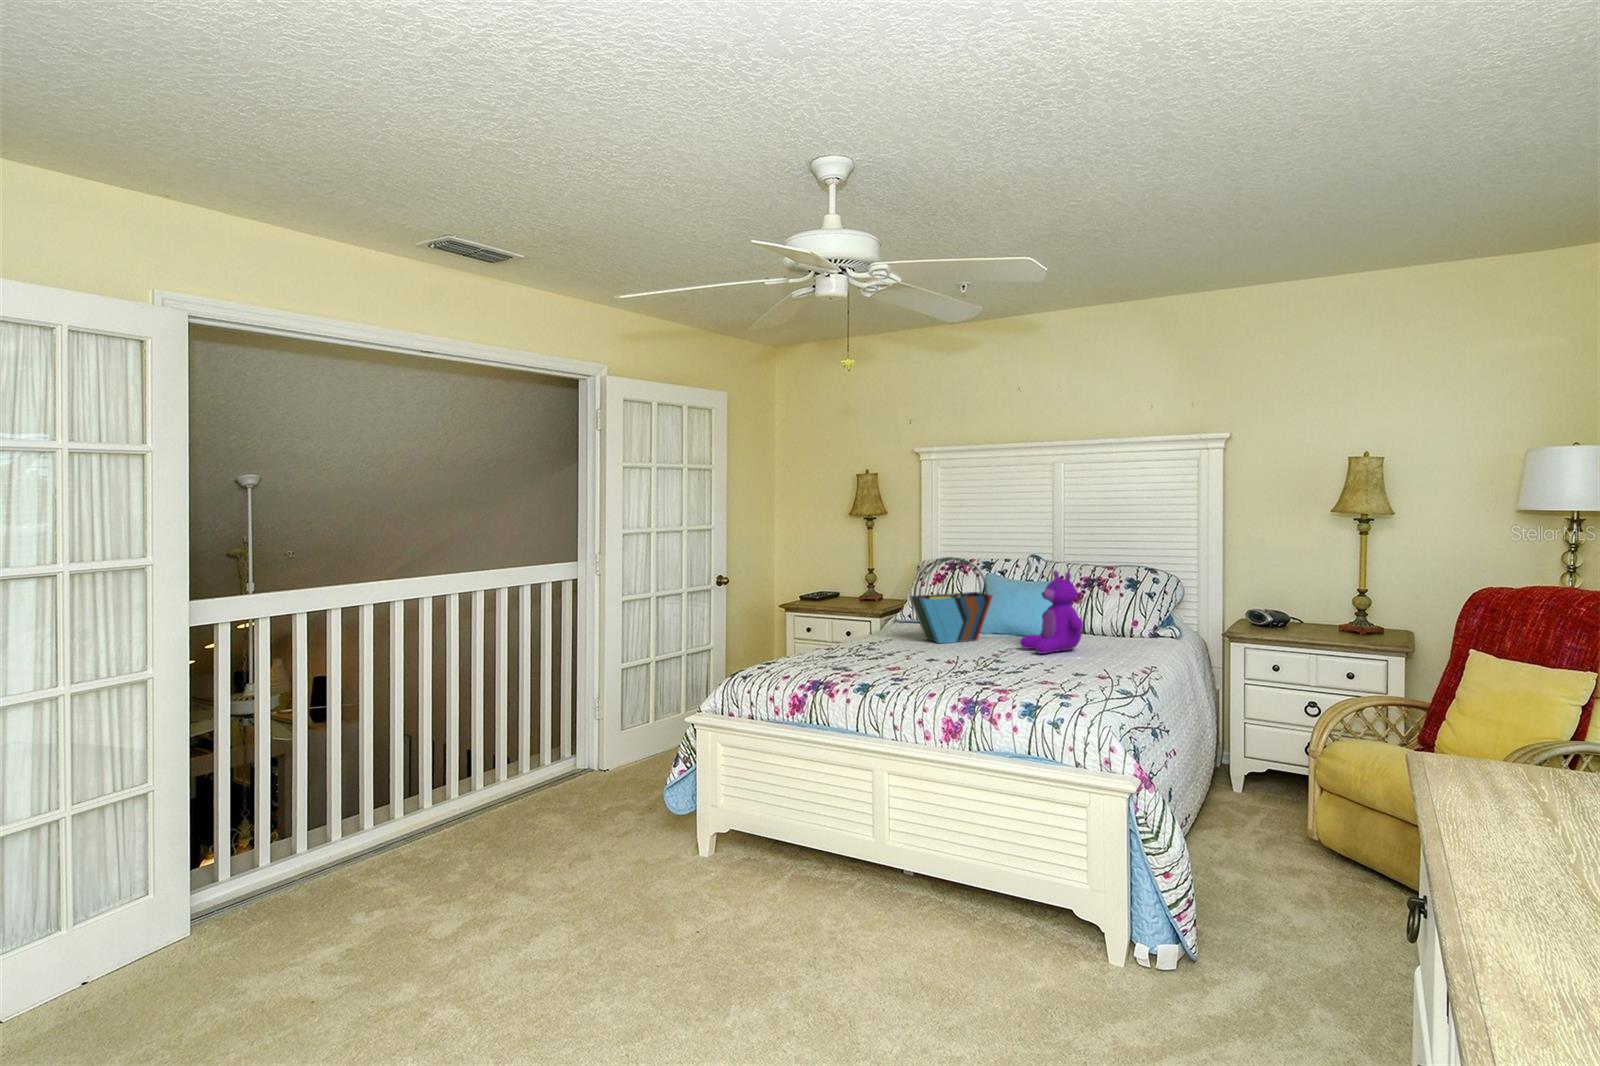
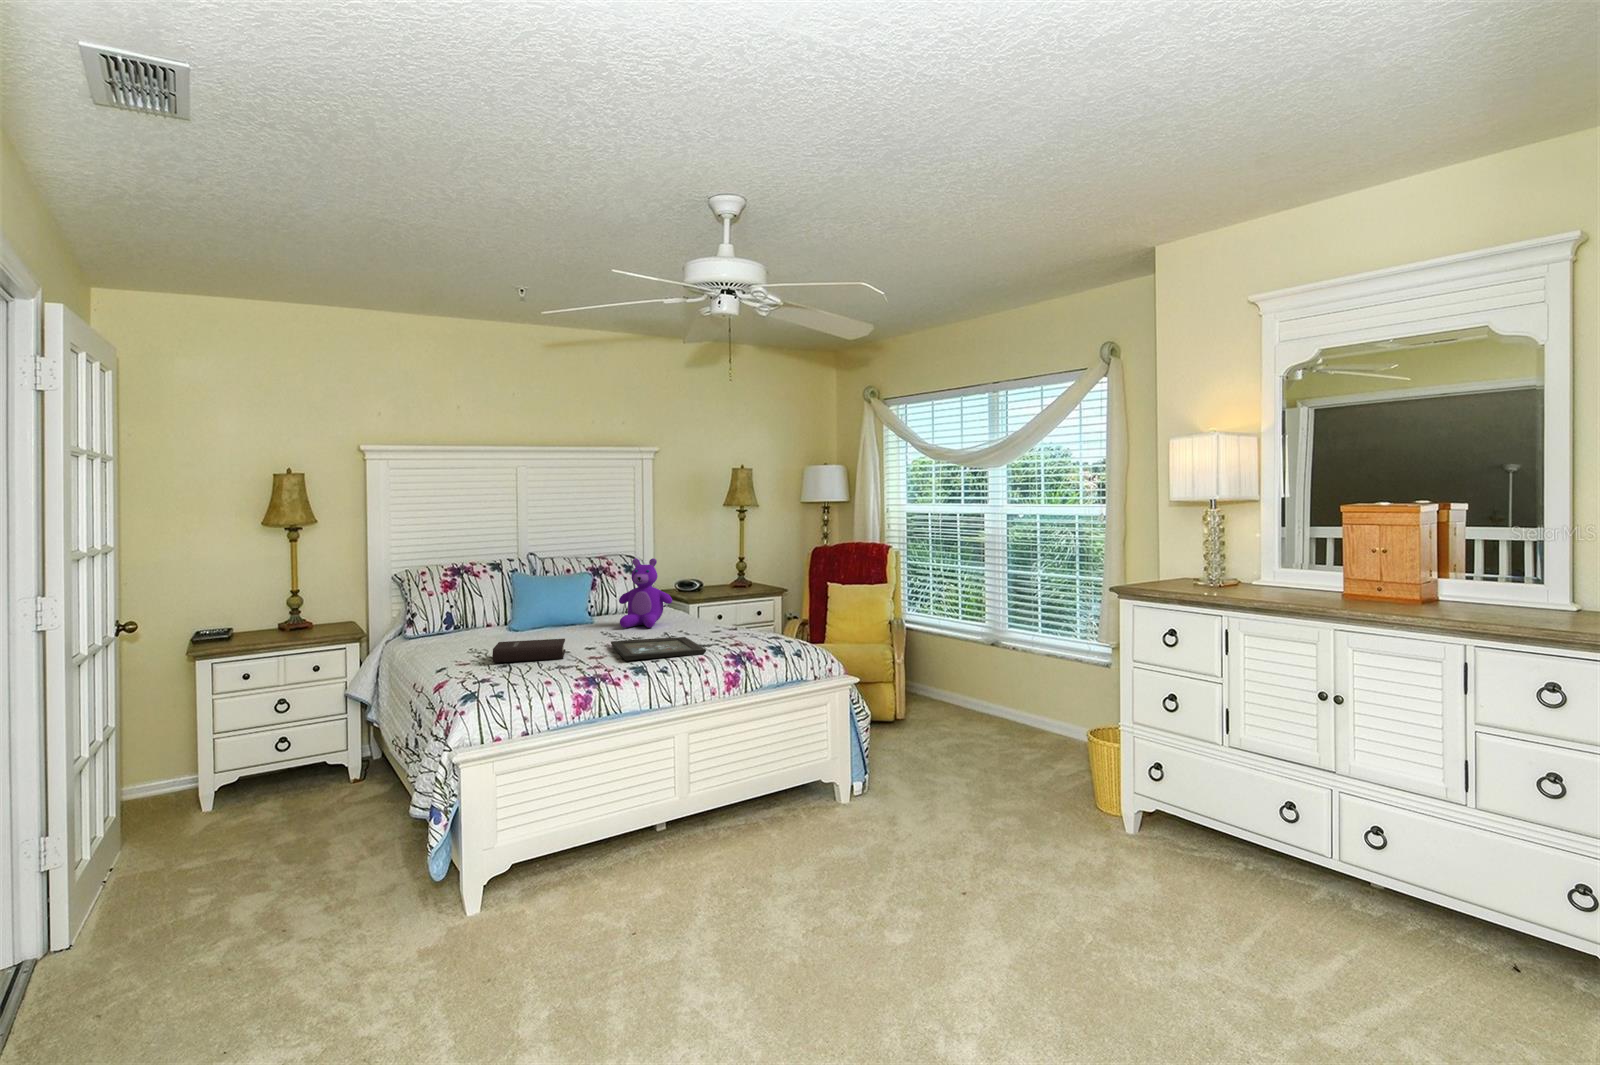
tote bag: present [910,557,992,643] -> none [503,556,562,639]
book: none [824,637,898,664] -> present [493,639,565,663]
tray: none [871,657,1004,690] -> present [611,637,706,661]

